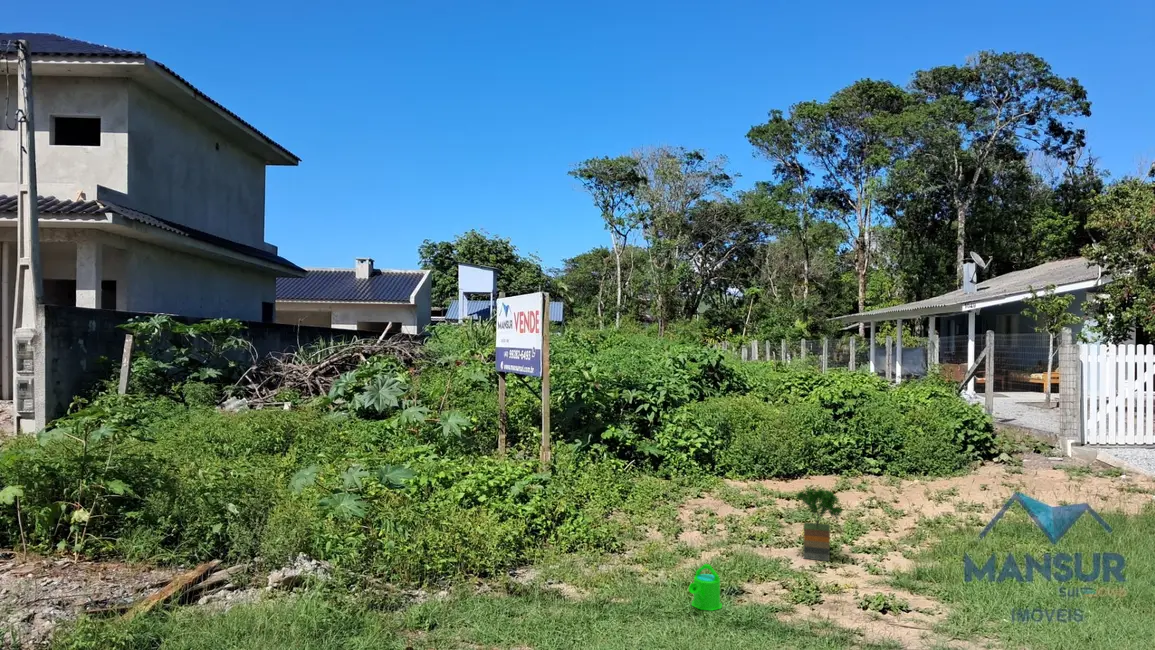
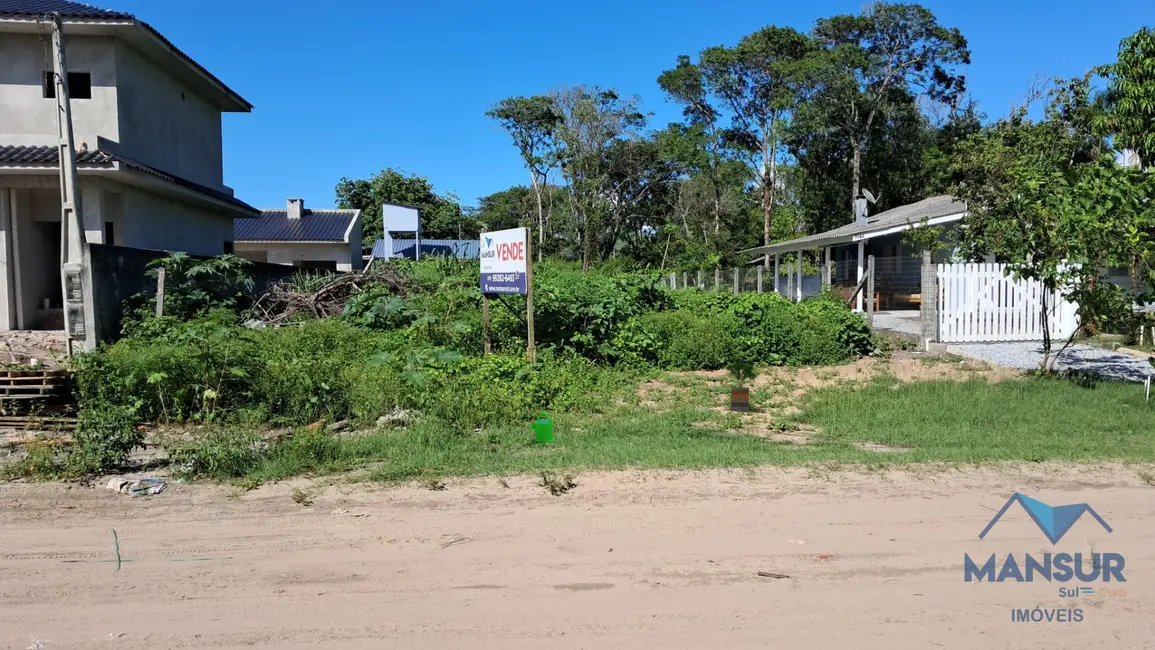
watering can: present [689,564,722,611] -> present [530,412,554,442]

